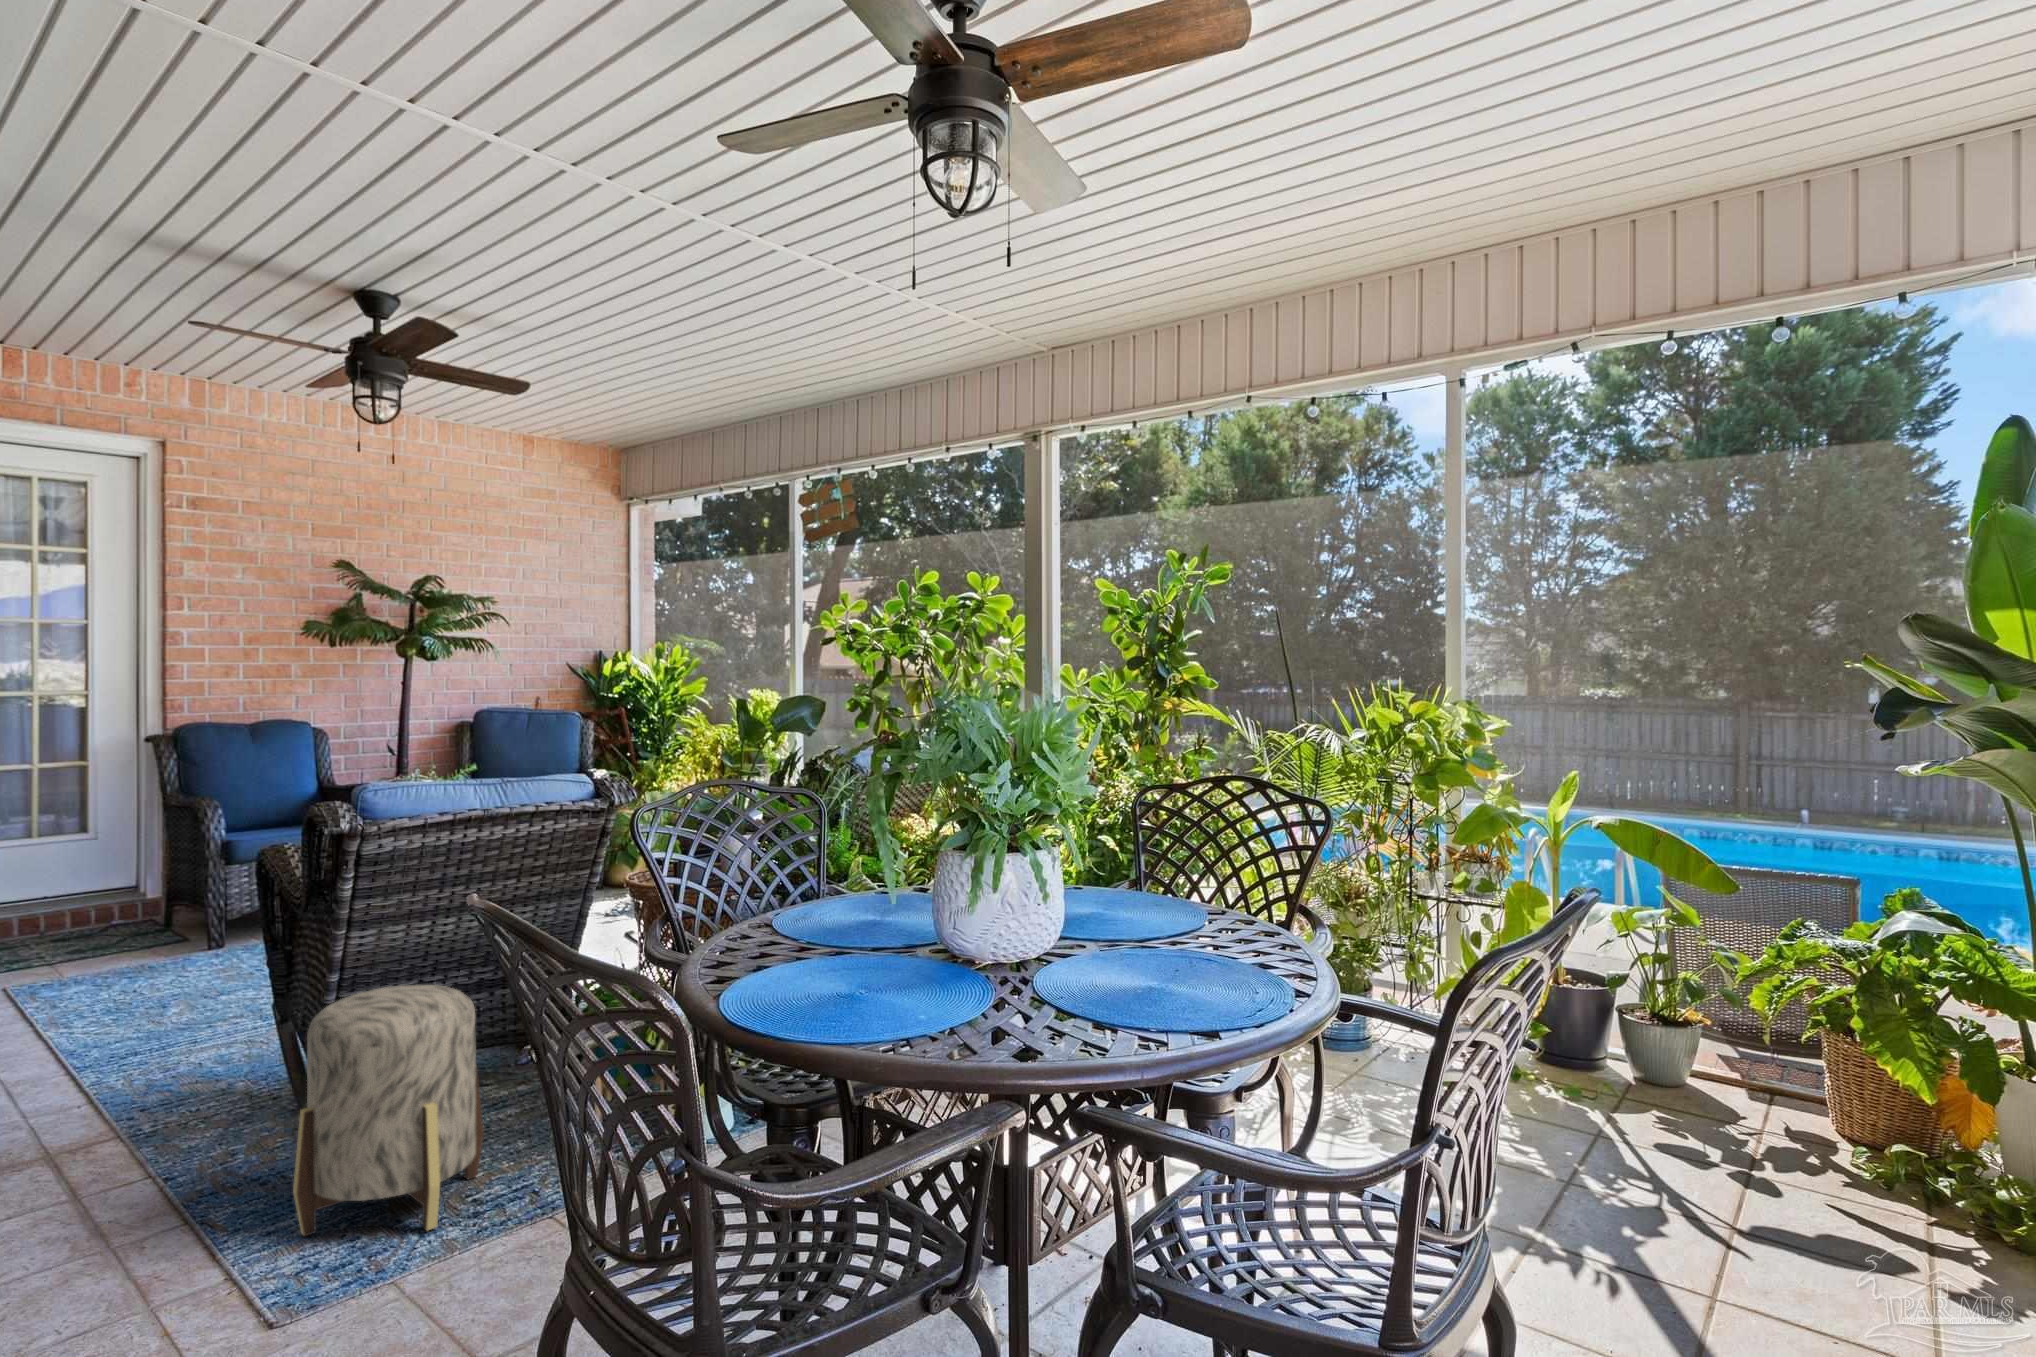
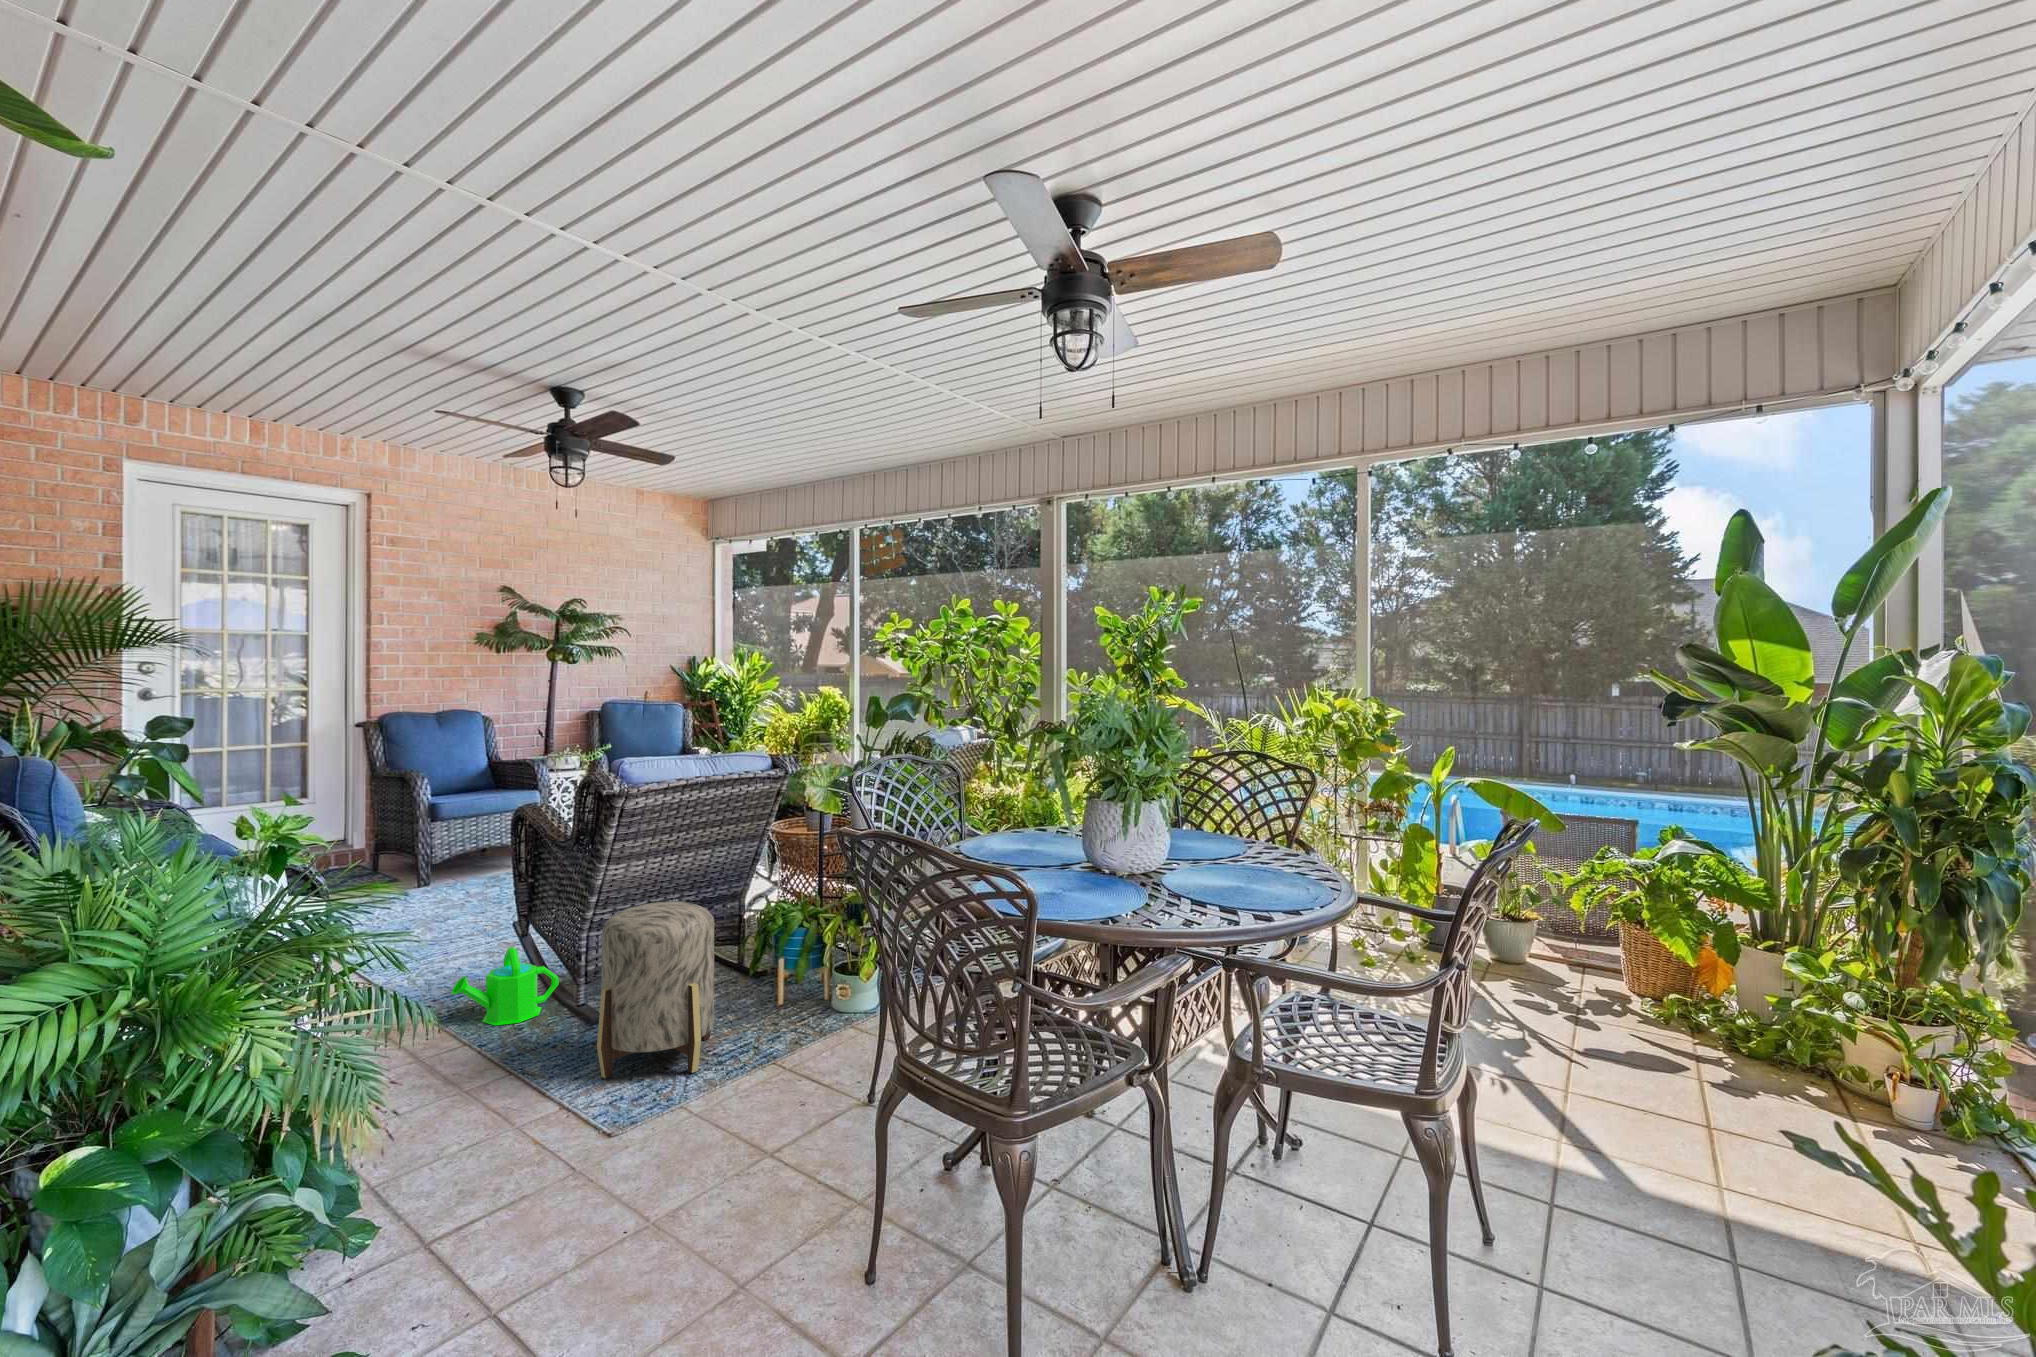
watering can: none [139,1041,299,1150] -> present [451,947,559,1026]

